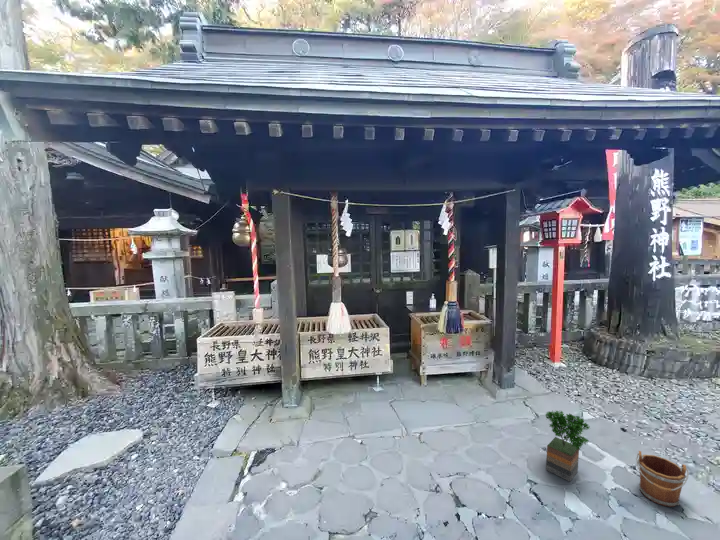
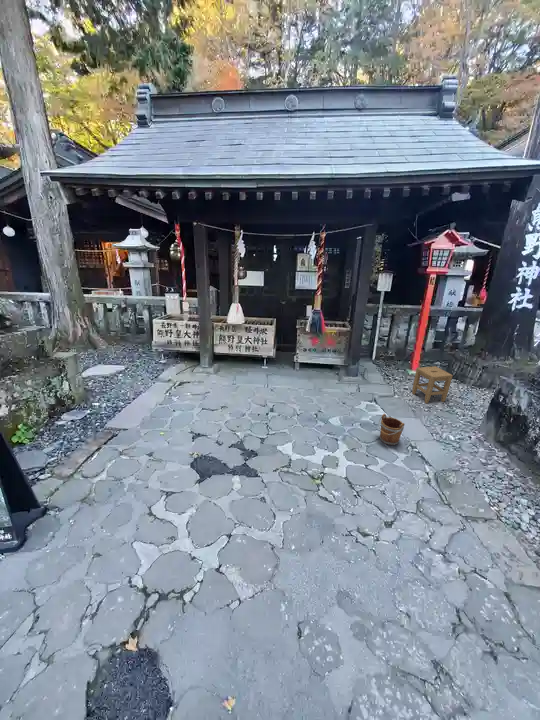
stool: none [593,359,646,414] -> present [412,366,453,403]
potted tree: present [546,411,589,482] -> none [333,385,361,426]

